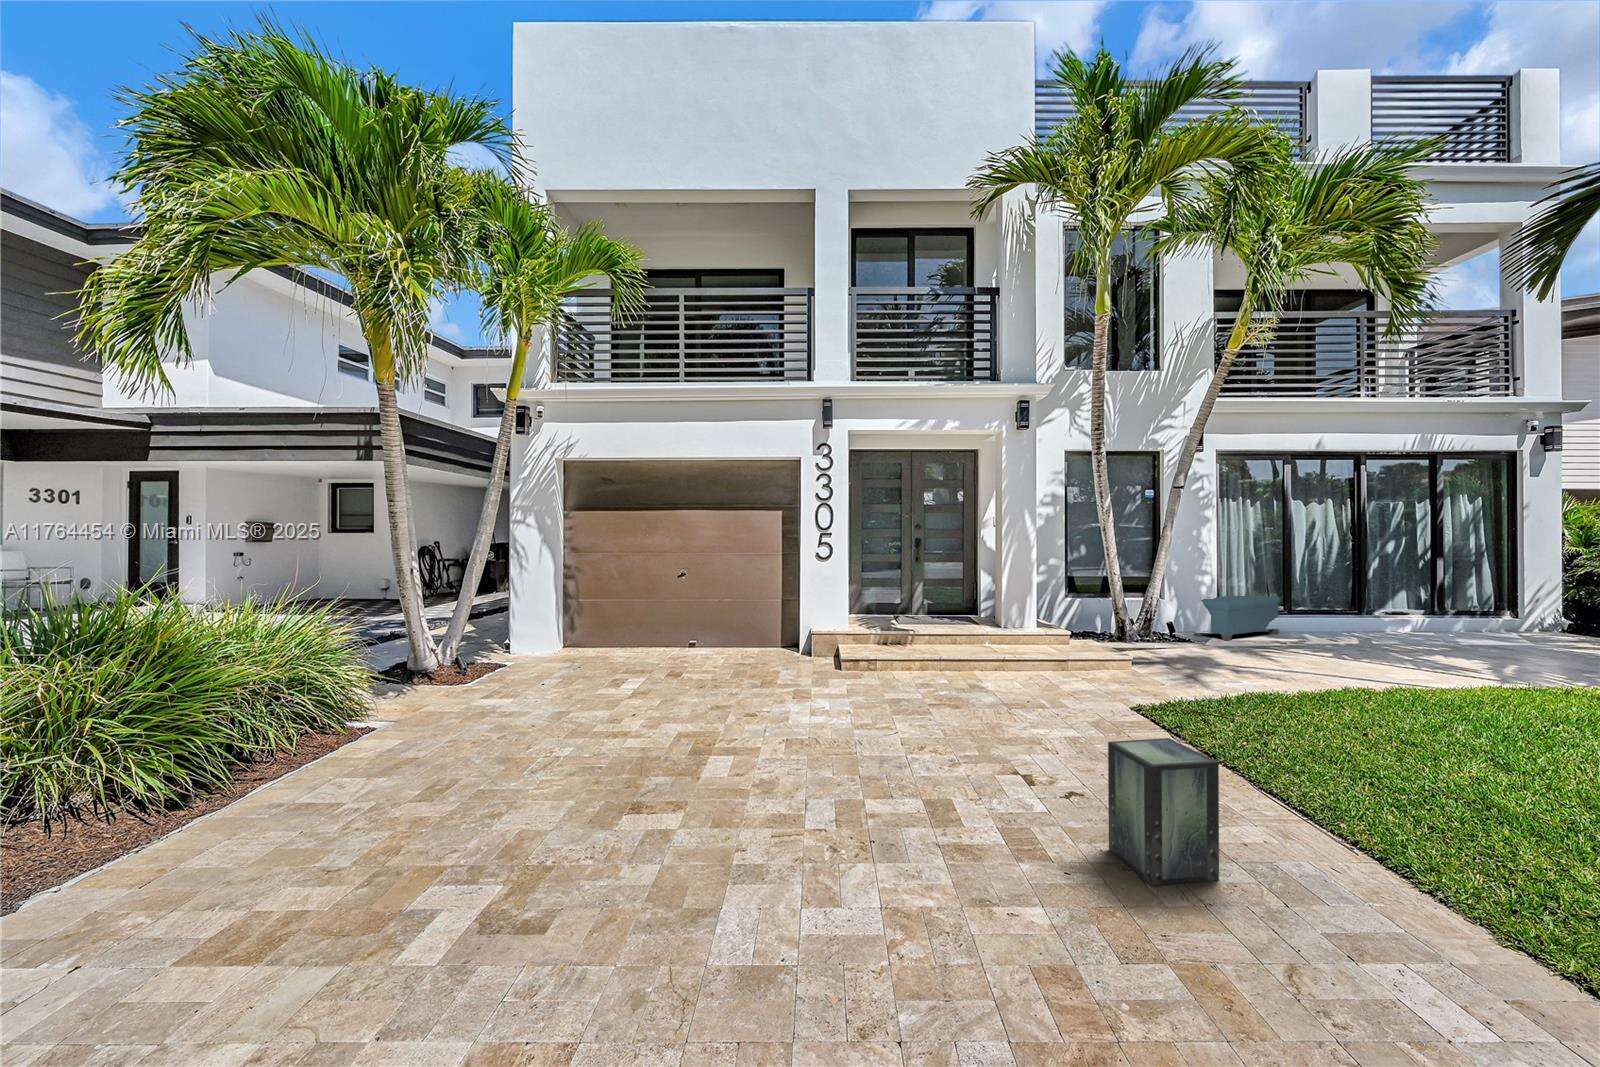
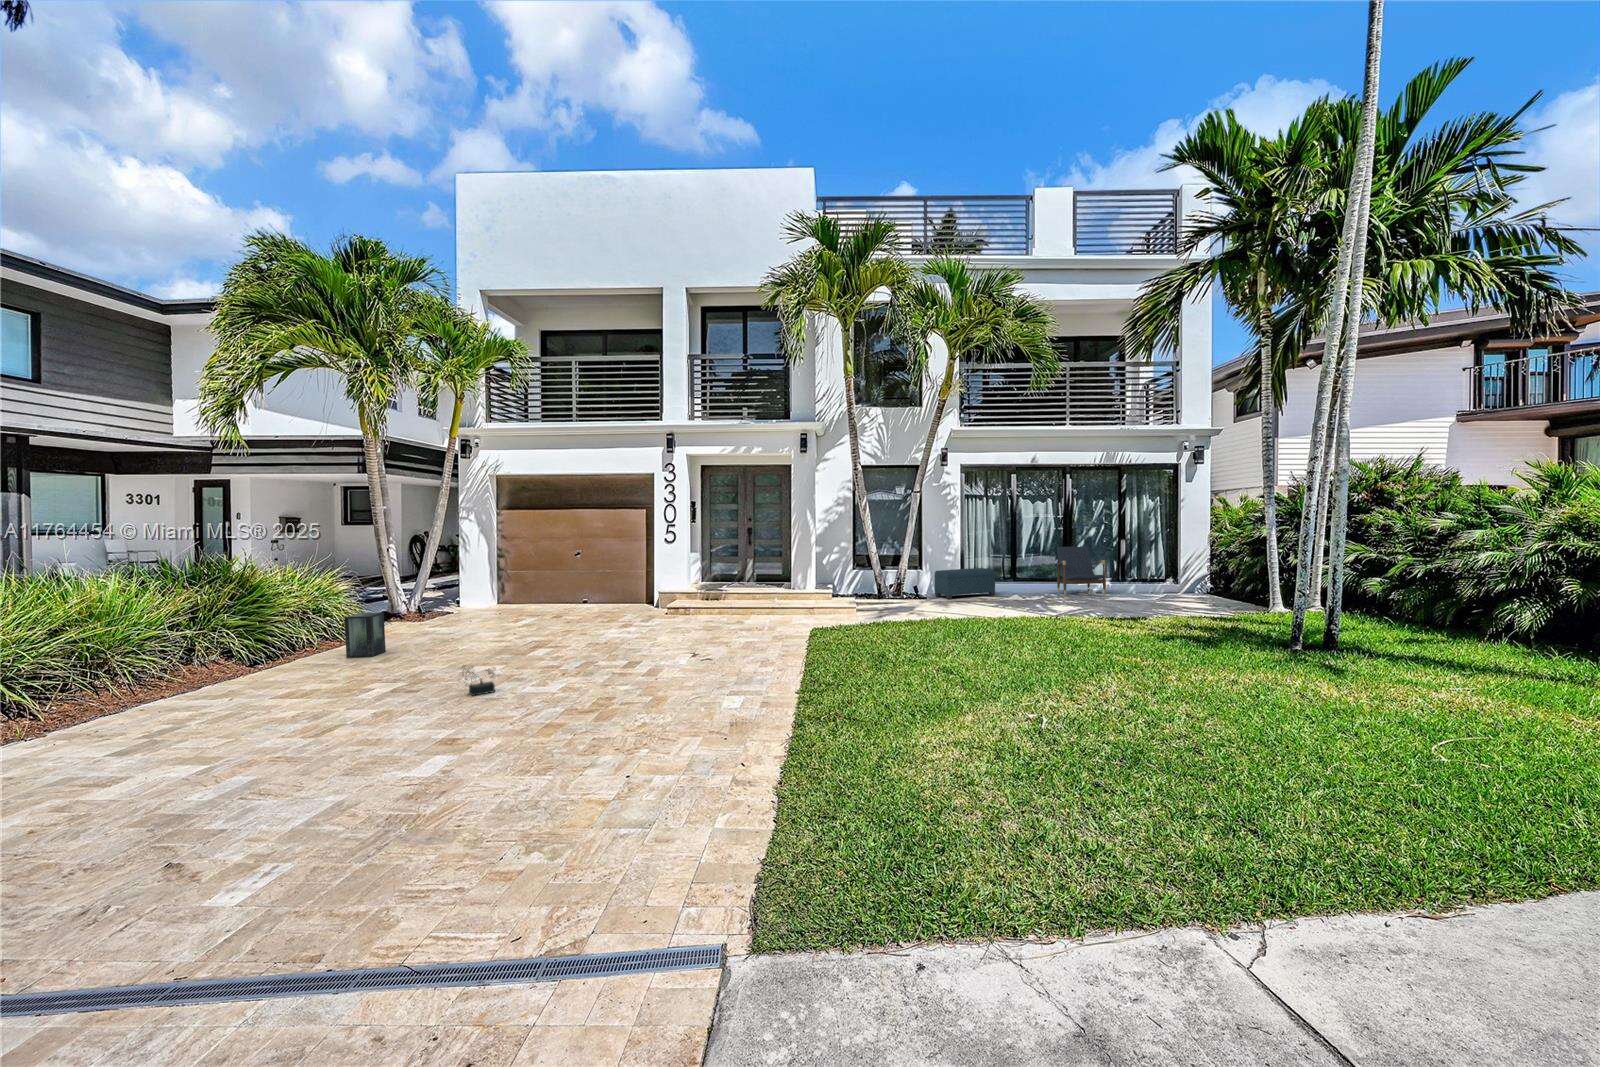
lounge chair: none [1347,565,1446,635] -> present [1057,547,1106,596]
storage box: present [1108,738,1219,886] -> present [344,613,386,658]
decorative plant: none [683,878,774,978] -> present [462,665,496,696]

